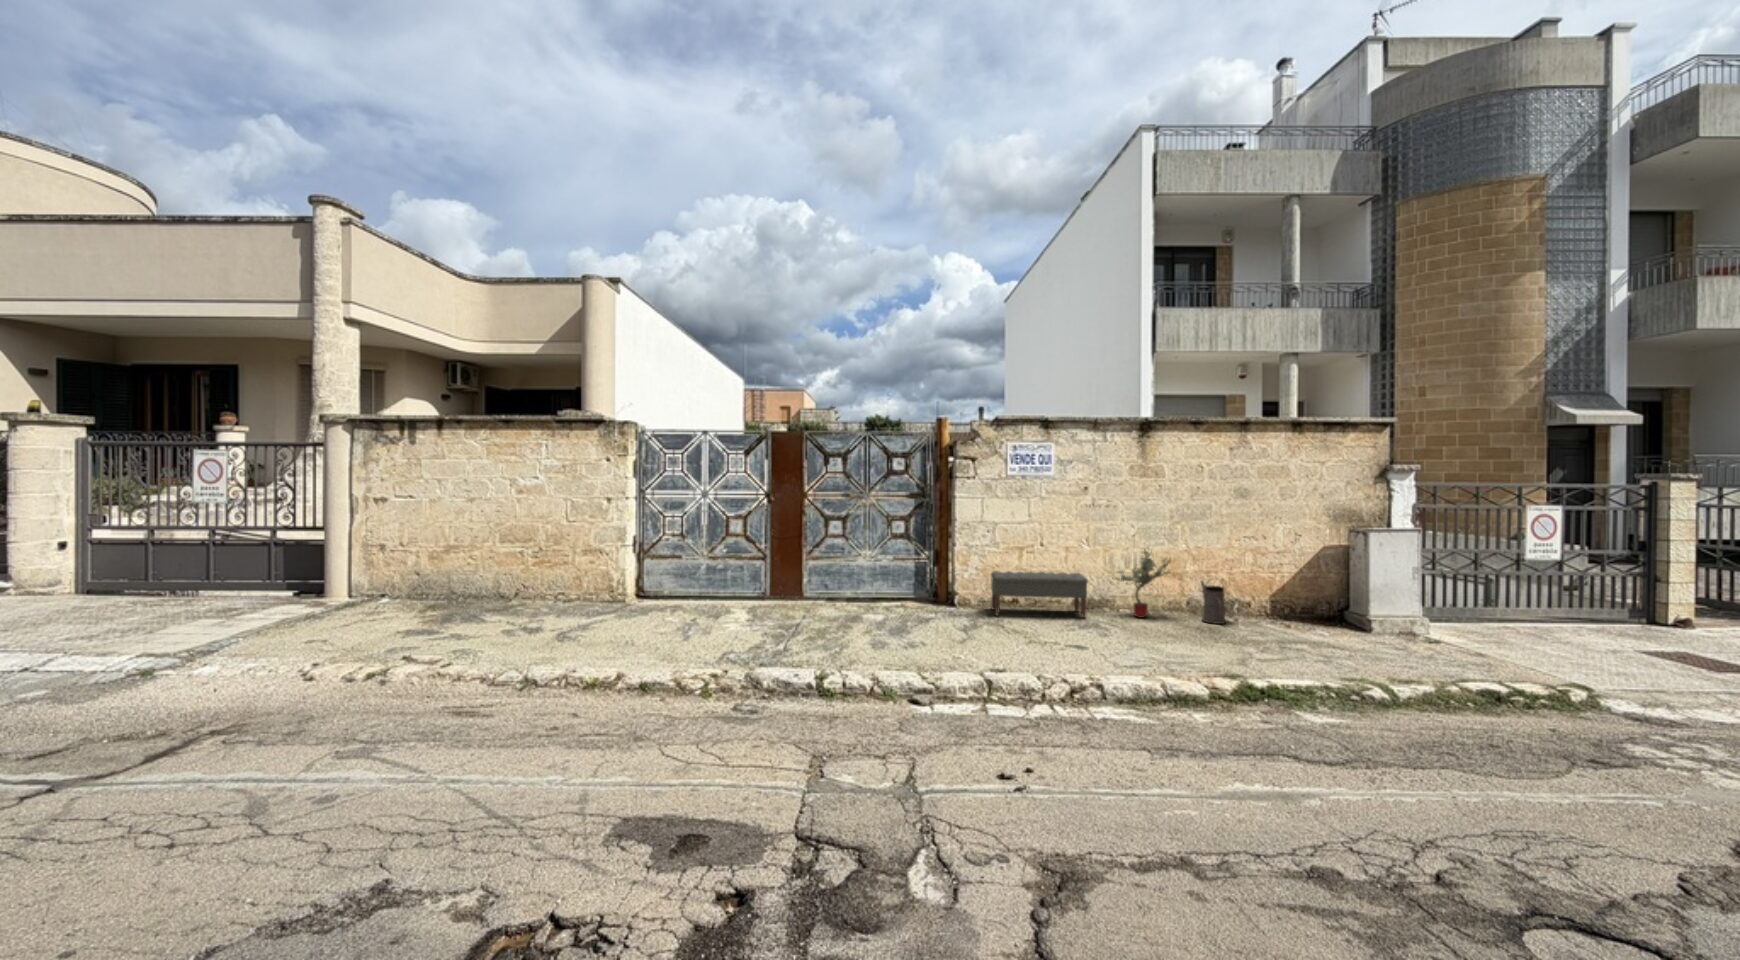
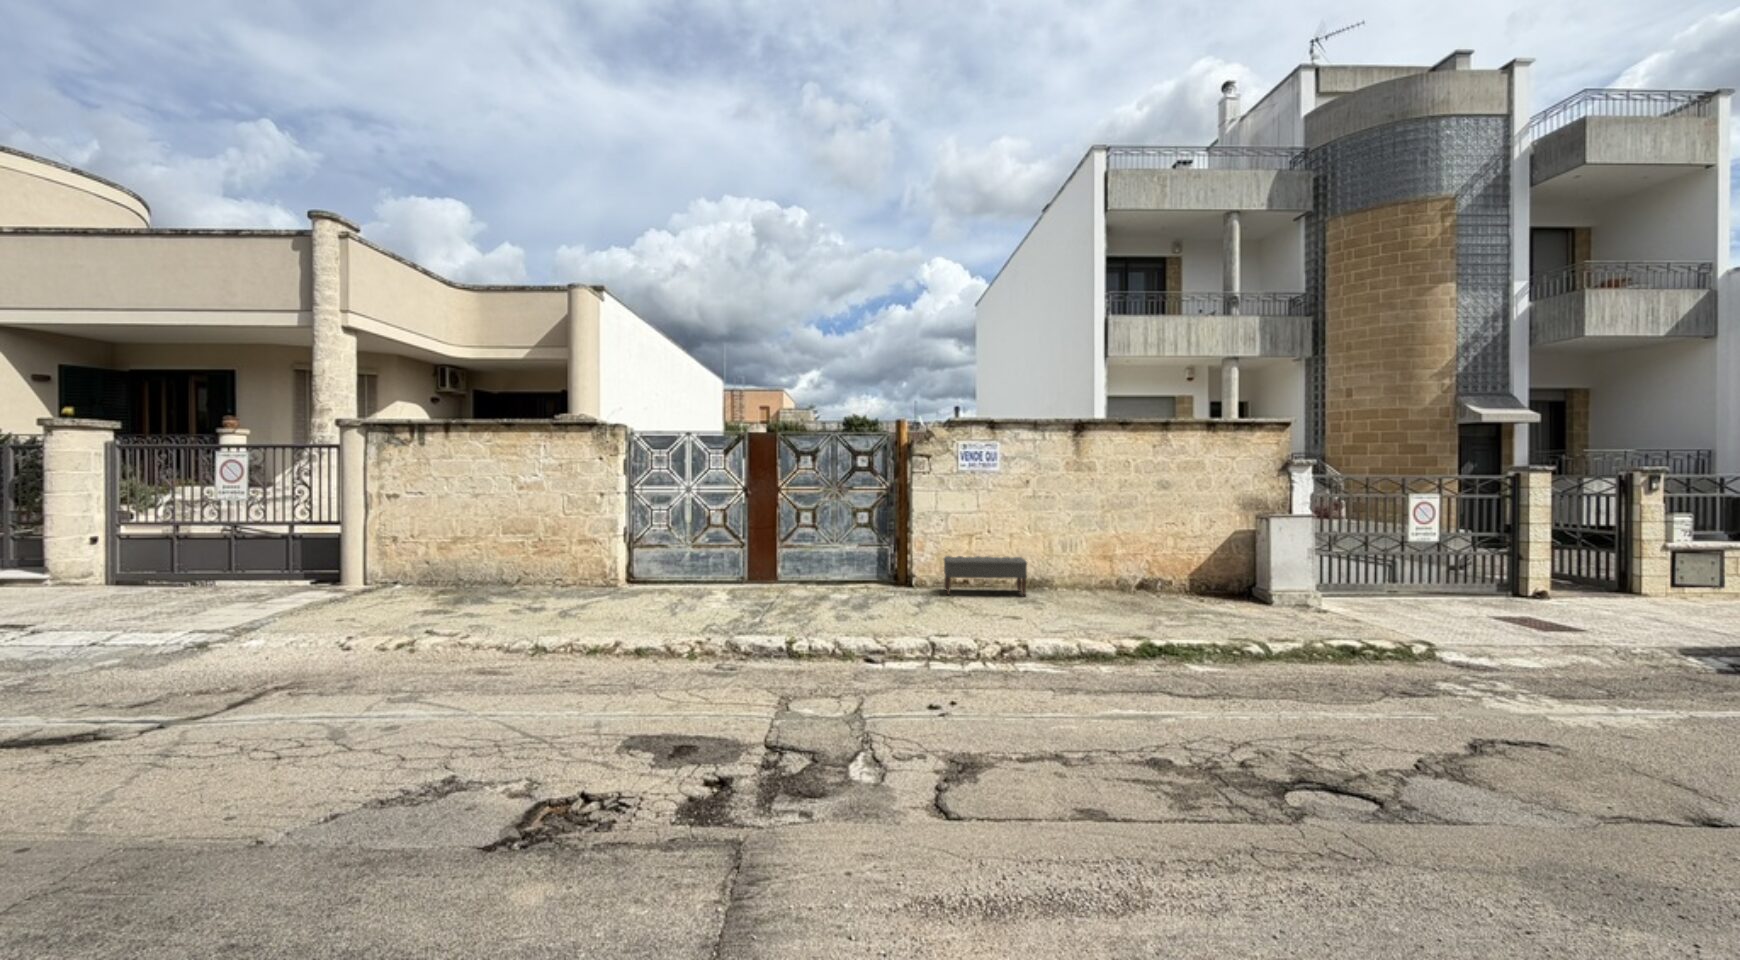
potted tree: present [1112,550,1171,618] -> none [1048,533,1100,595]
watering can: present [1201,581,1226,624] -> none [1126,560,1147,599]

